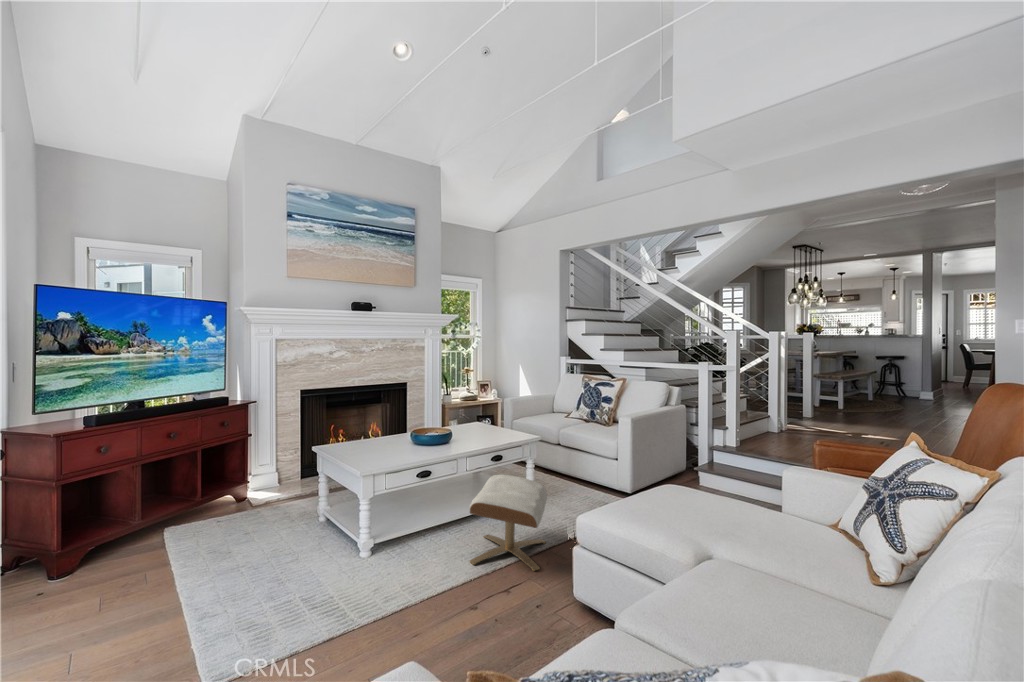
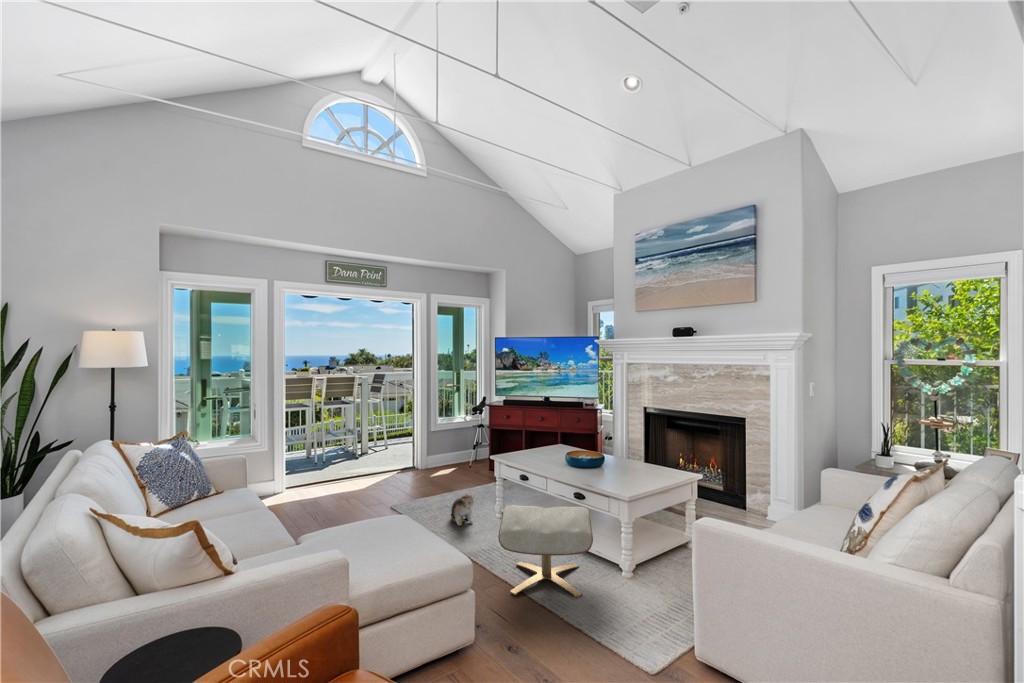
plush toy: none [240,538,342,609] -> present [451,494,473,526]

